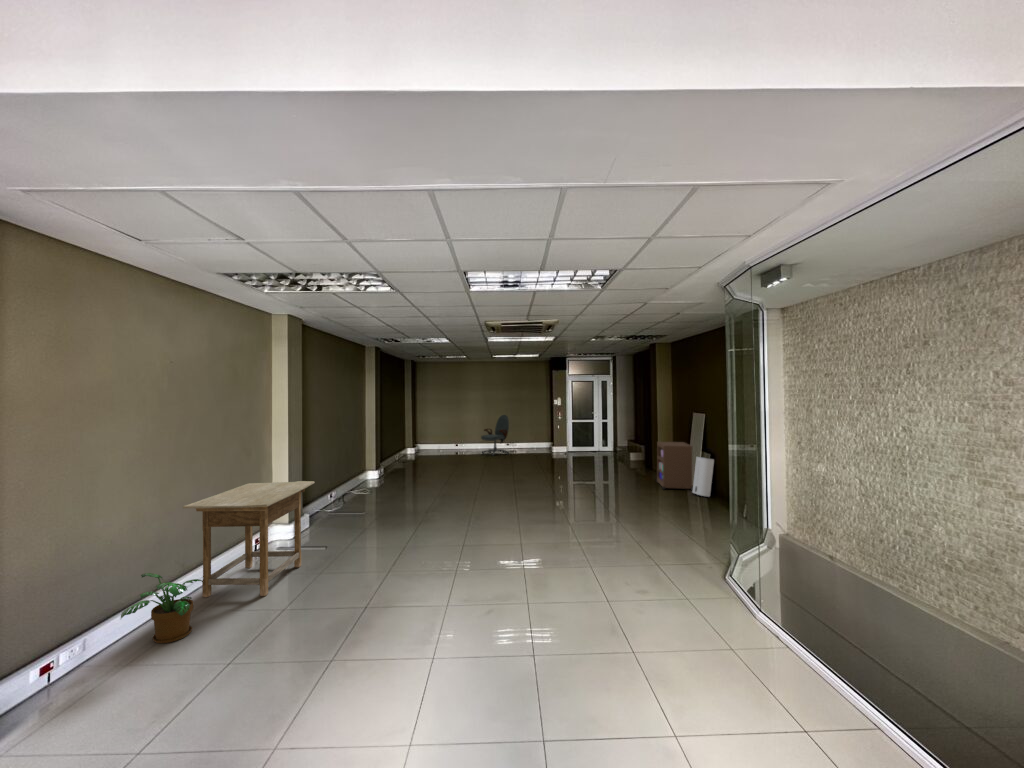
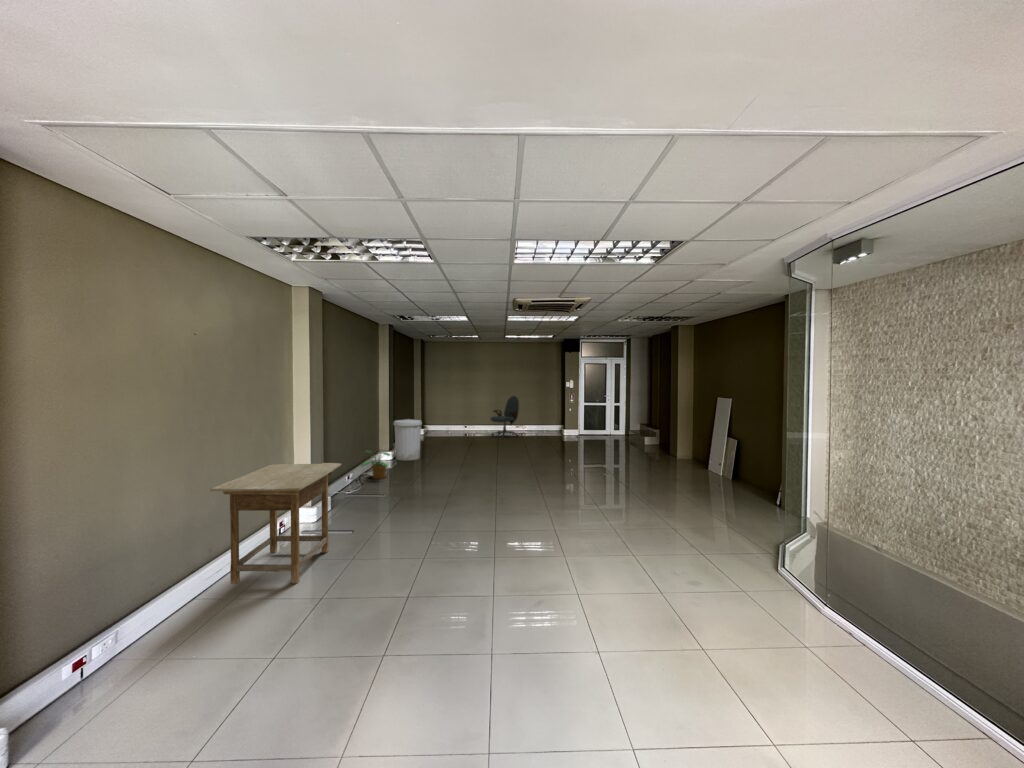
trash can: none [382,439,410,479] -> present [393,419,422,461]
storage cabinet: present [656,442,693,490] -> none [676,426,718,476]
air purifier: present [692,456,714,497] -> none [717,442,741,483]
potted plant: present [121,573,202,643] -> present [361,451,390,479]

